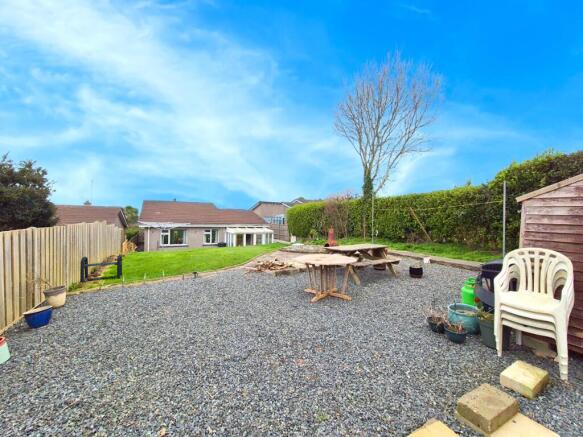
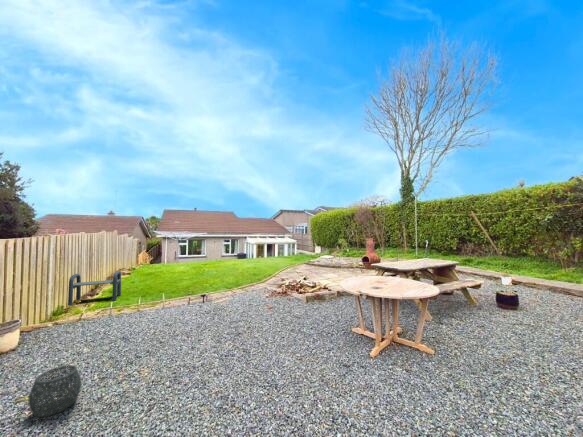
woven basket: none [101,305,130,332] -> present [29,365,81,417]

